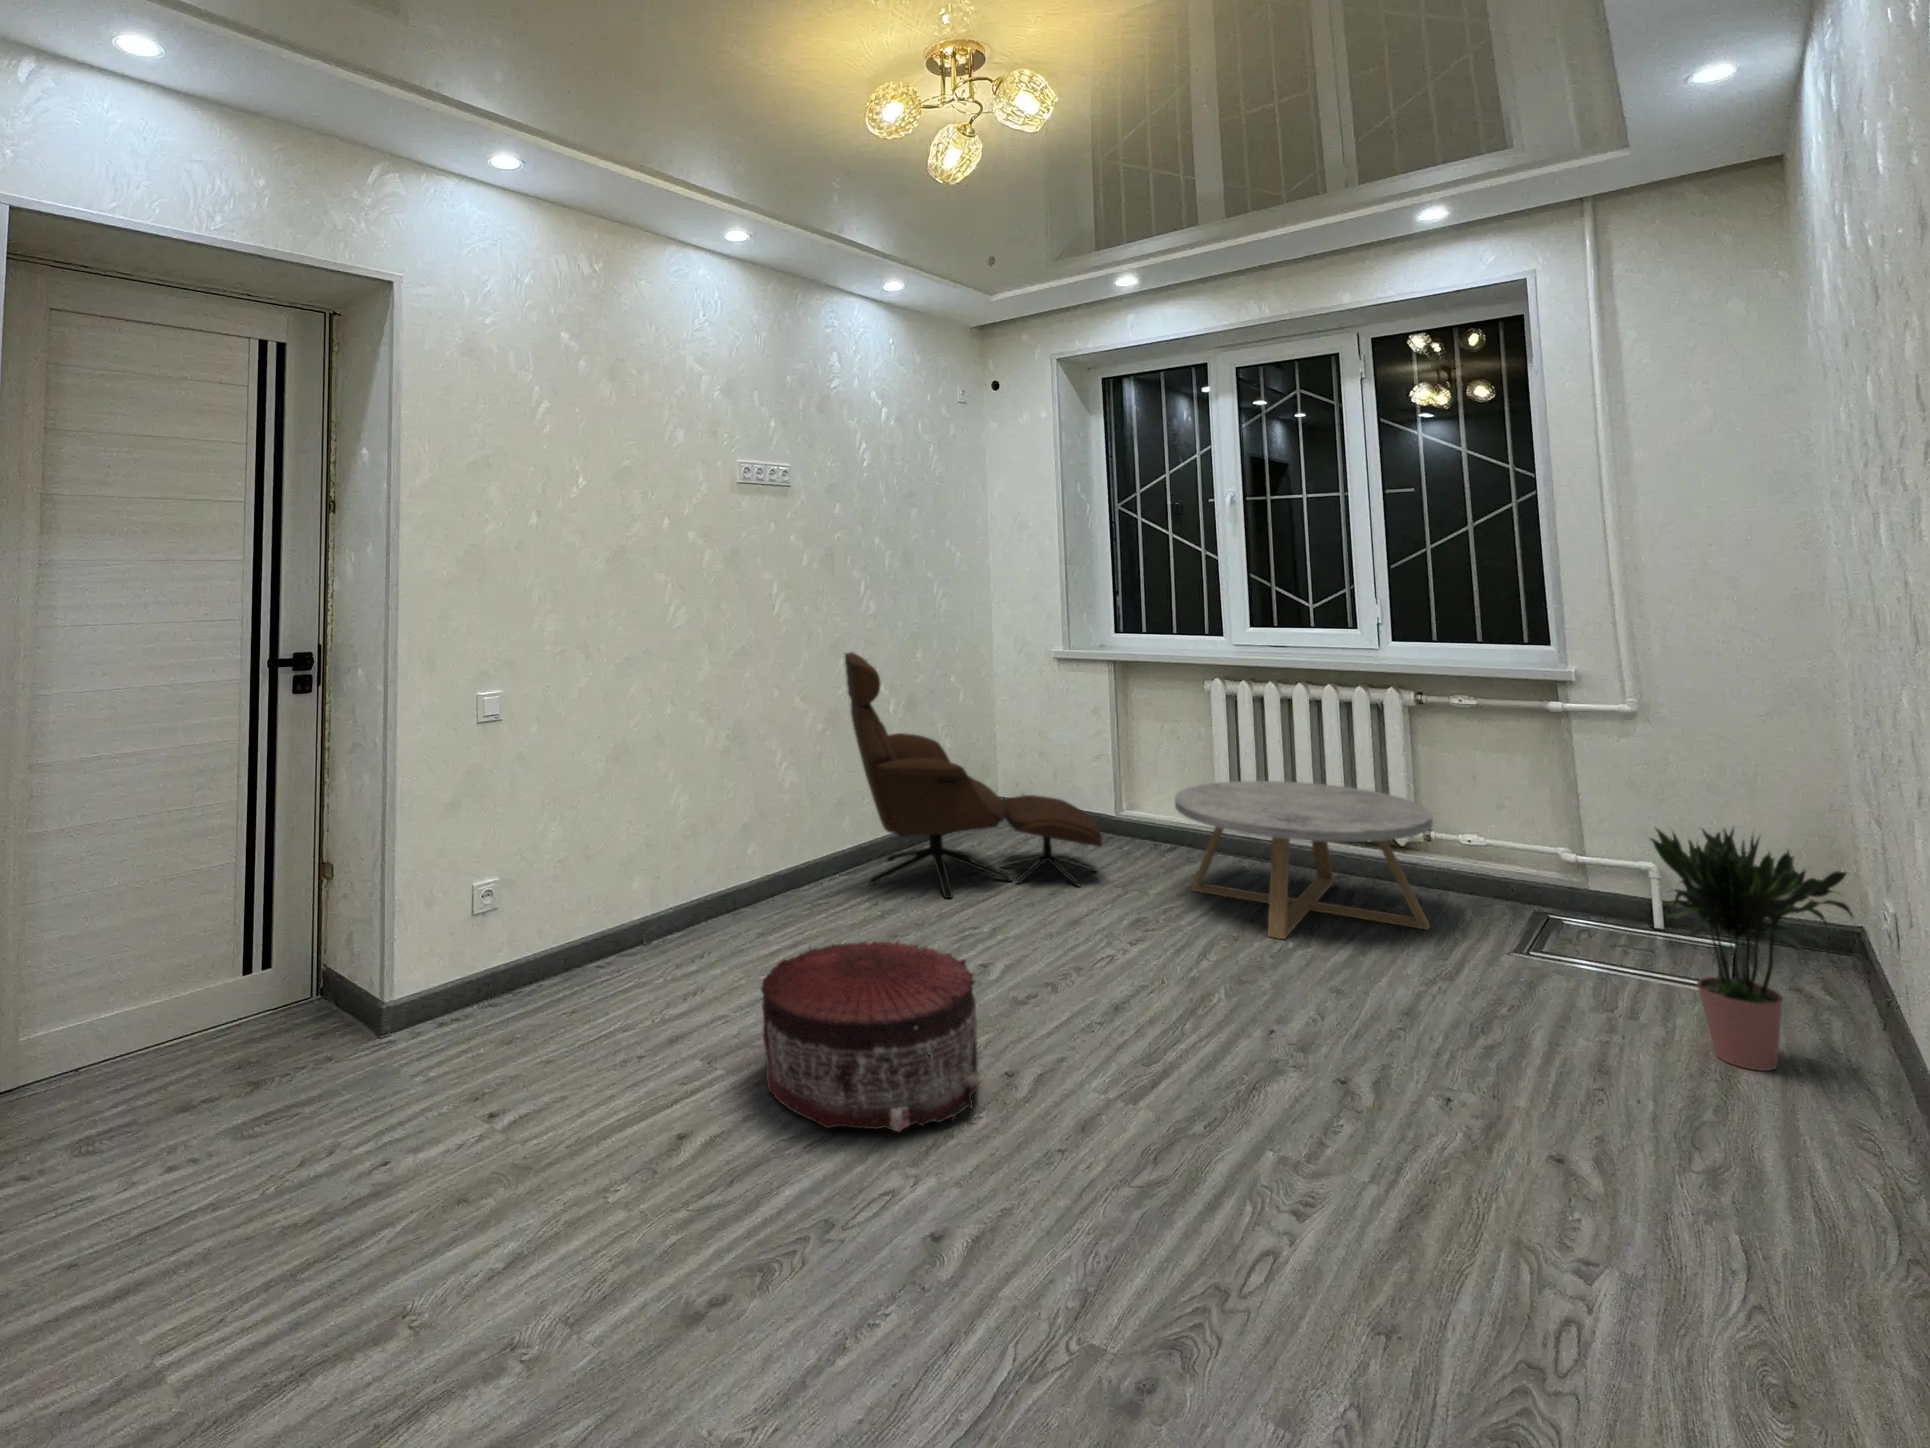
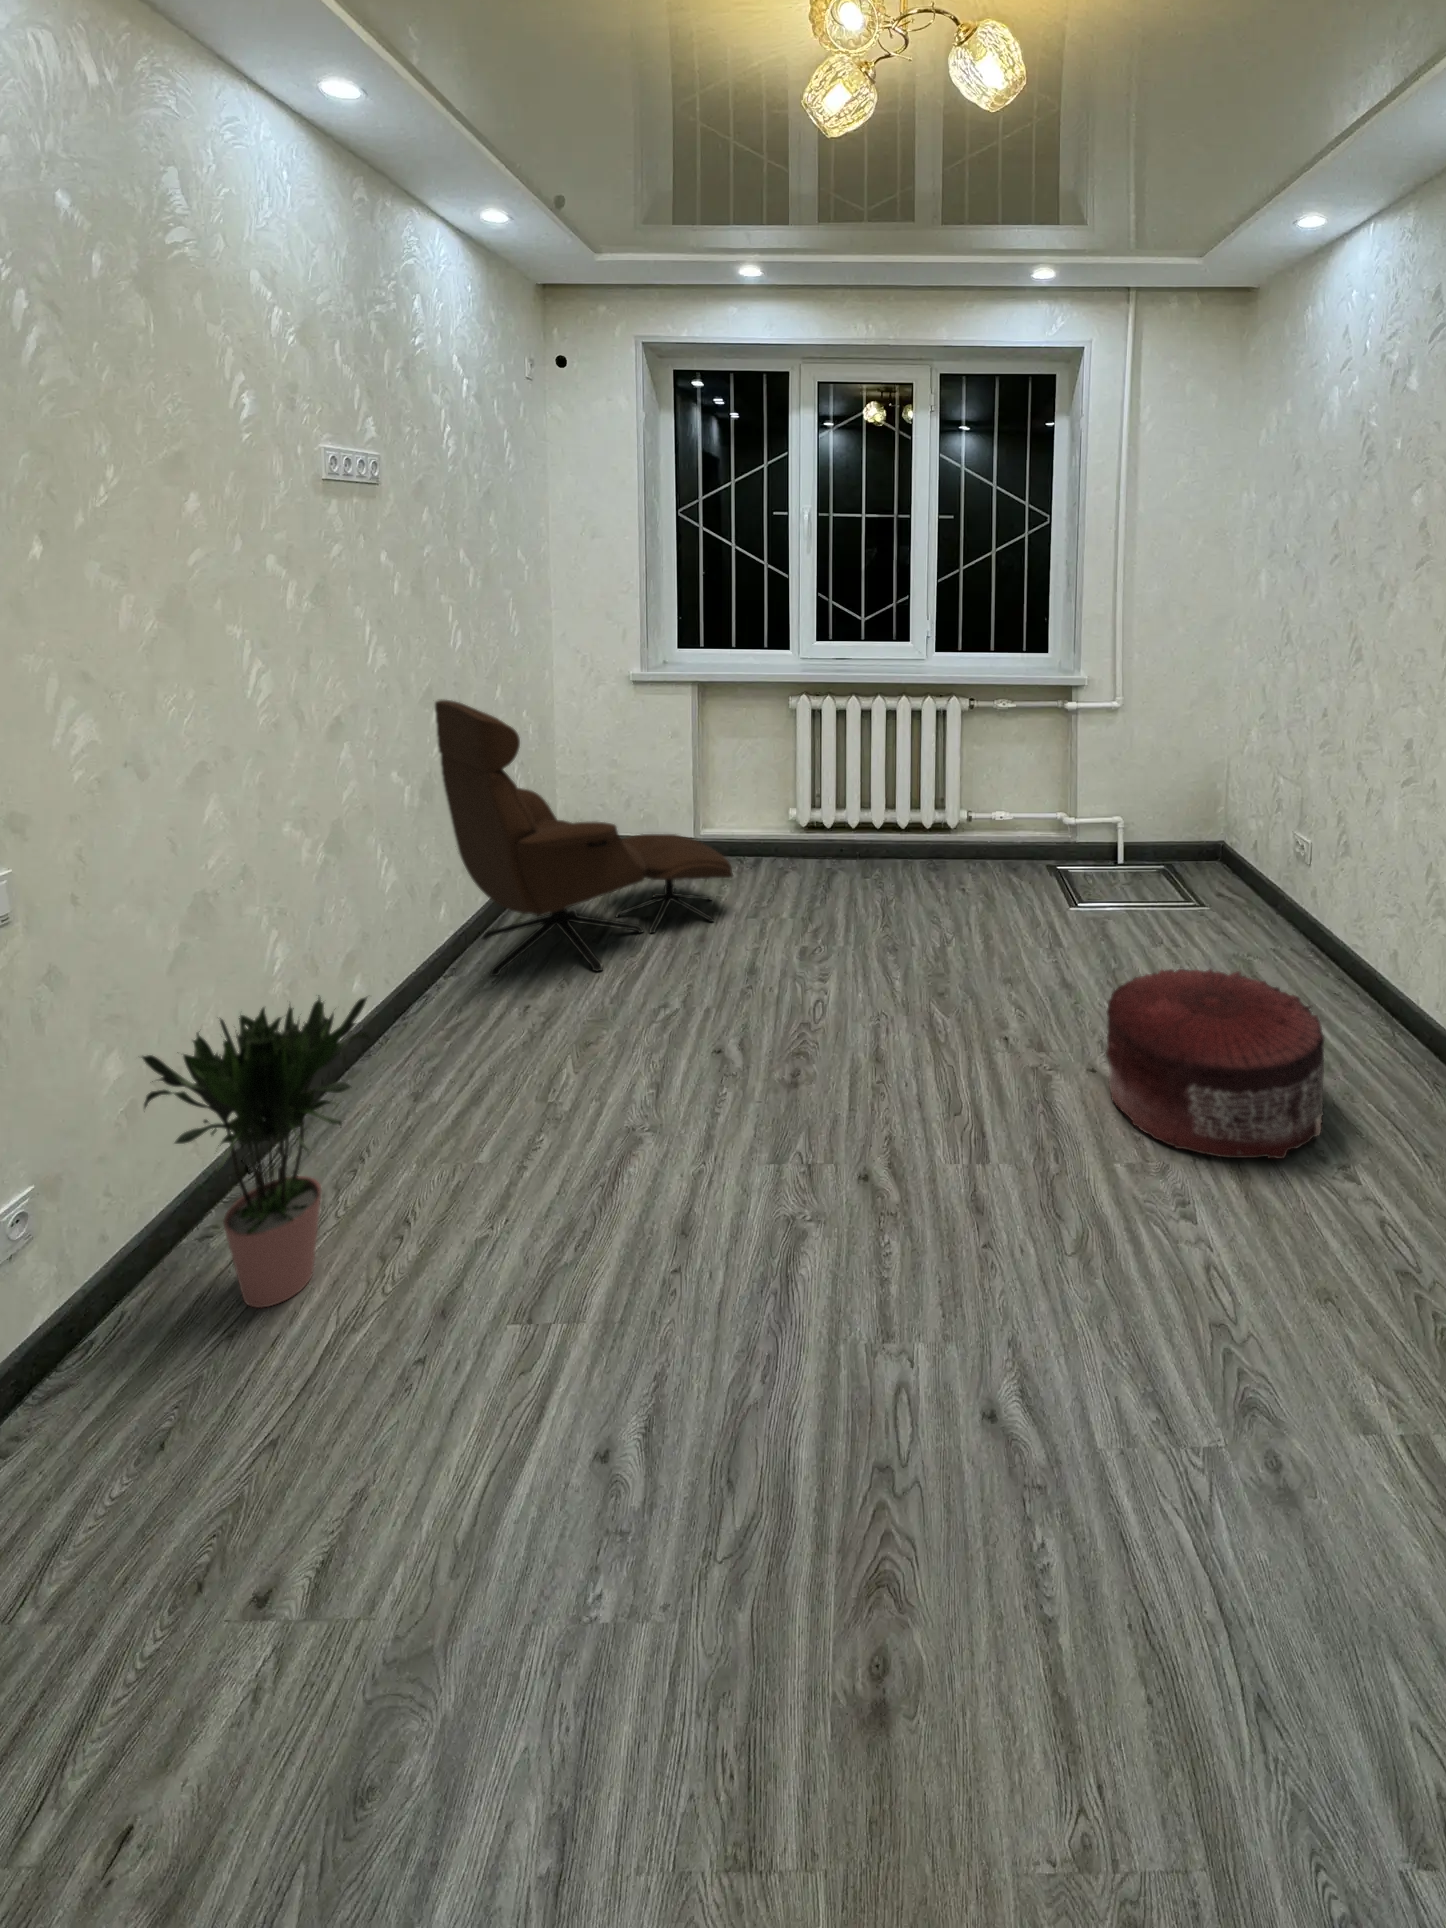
coffee table: present [1175,781,1433,939] -> none [801,783,1012,935]
potted plant: present [1651,827,1853,1071] -> present [142,995,371,1308]
pouf: present [761,941,979,1131] -> present [1106,969,1324,1159]

